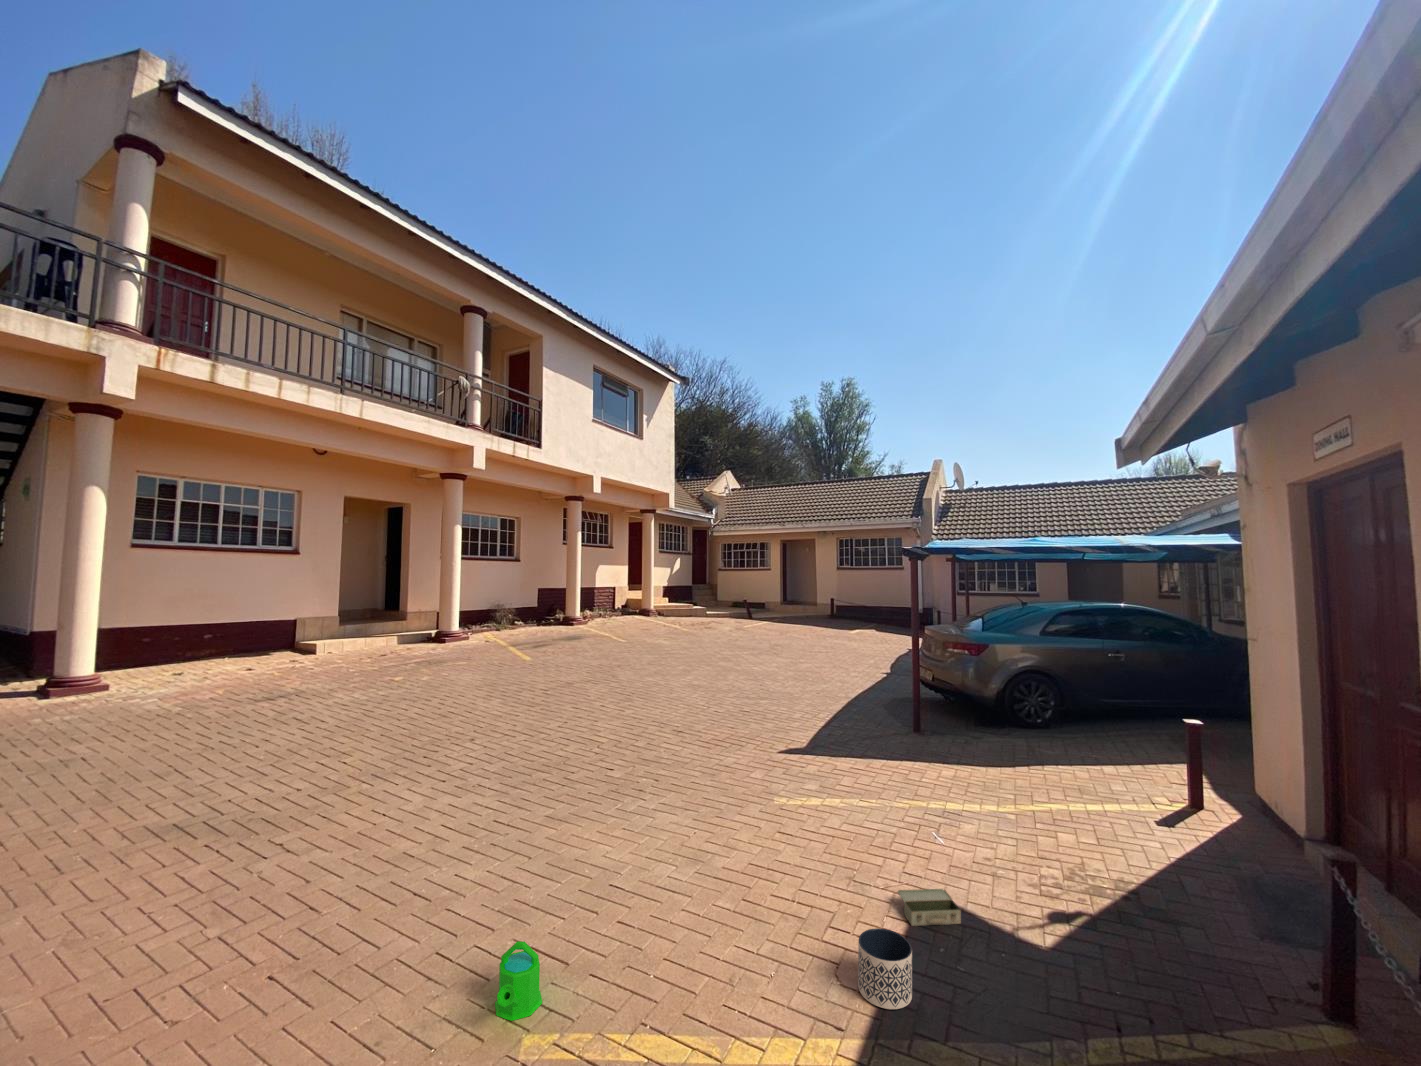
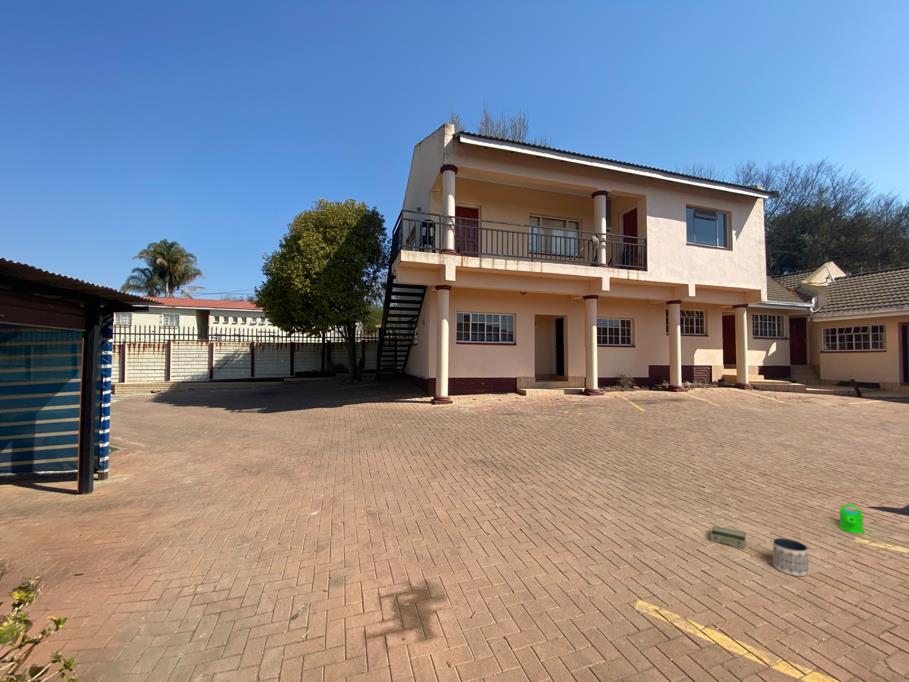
toolbox: present [898,889,961,926] -> present [711,526,746,549]
watering can: present [495,941,542,1021] -> present [839,503,864,533]

